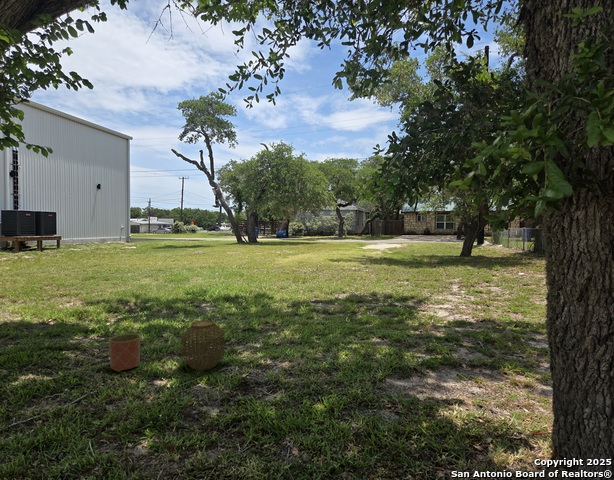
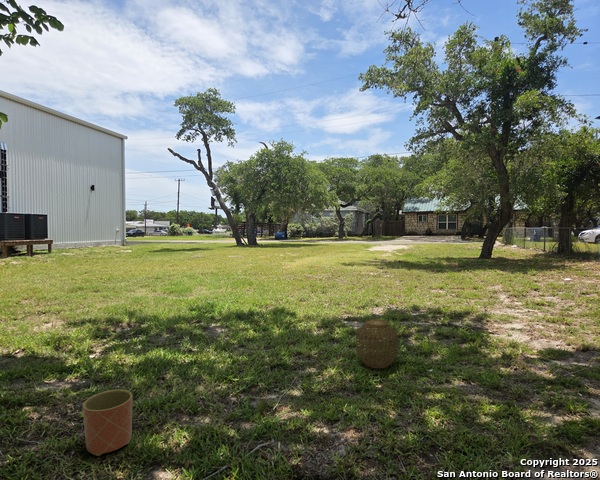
woven basket: present [181,320,225,370] -> present [356,319,398,368]

